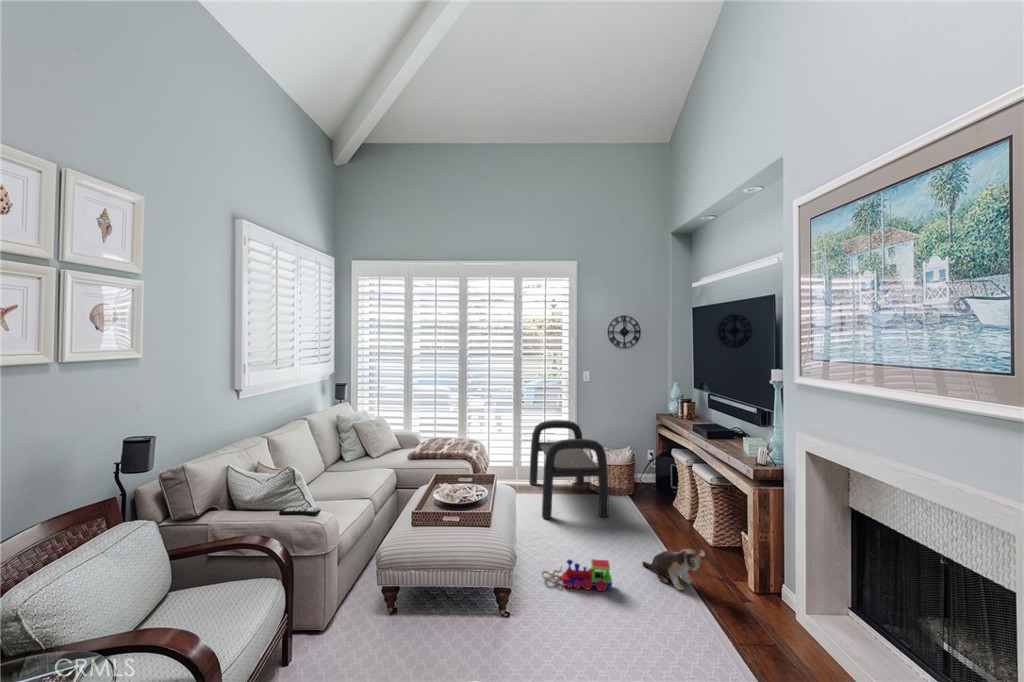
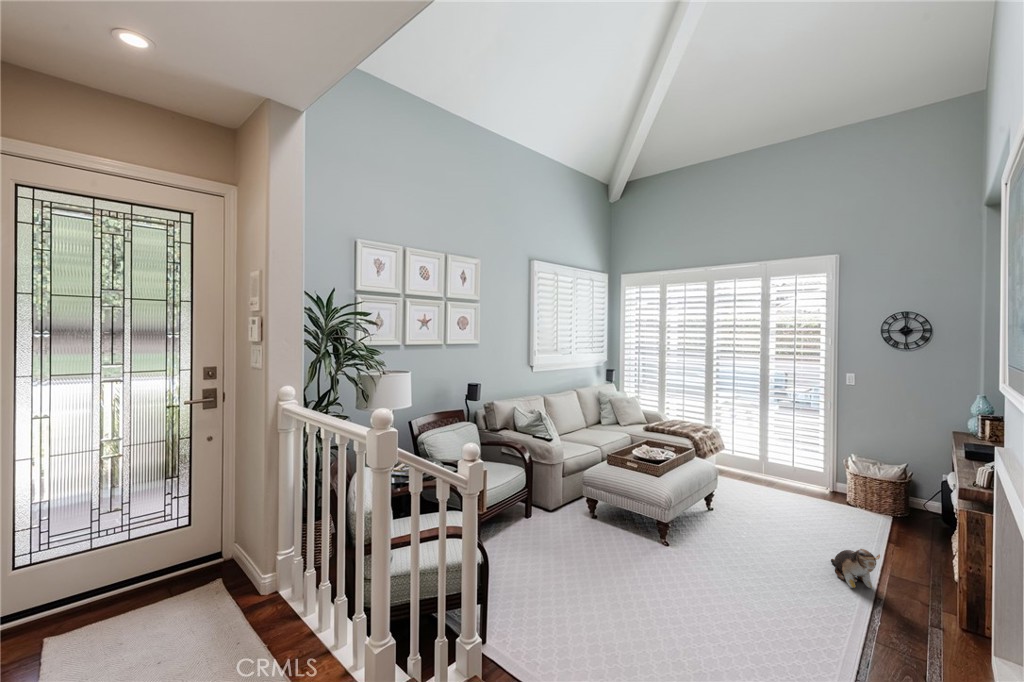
bench: present [529,420,609,519] -> none [759,421,843,523]
toy train: present [542,559,612,591] -> none [714,526,778,561]

